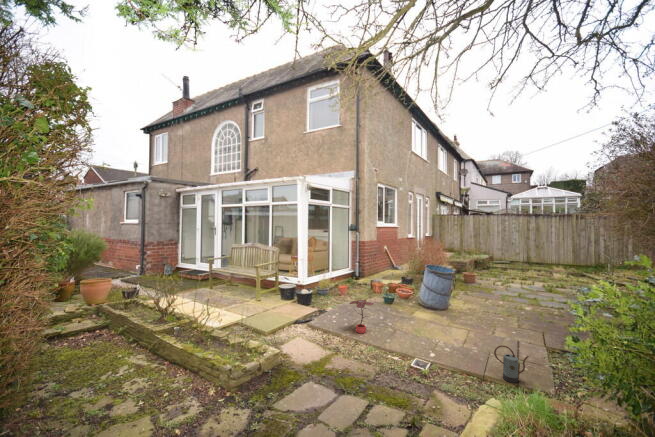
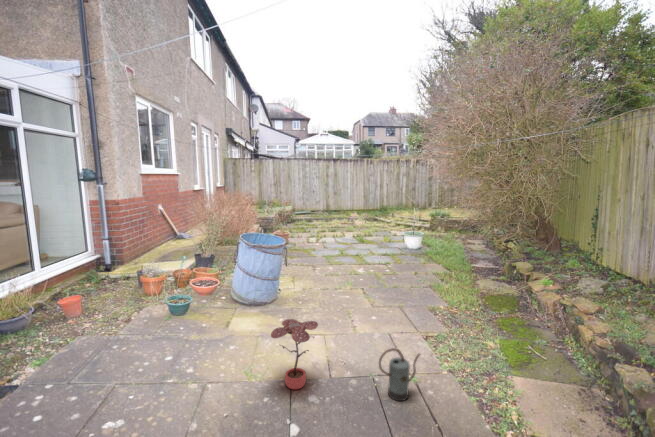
potted plant: present [350,300,373,333] -> present [271,319,318,389]

